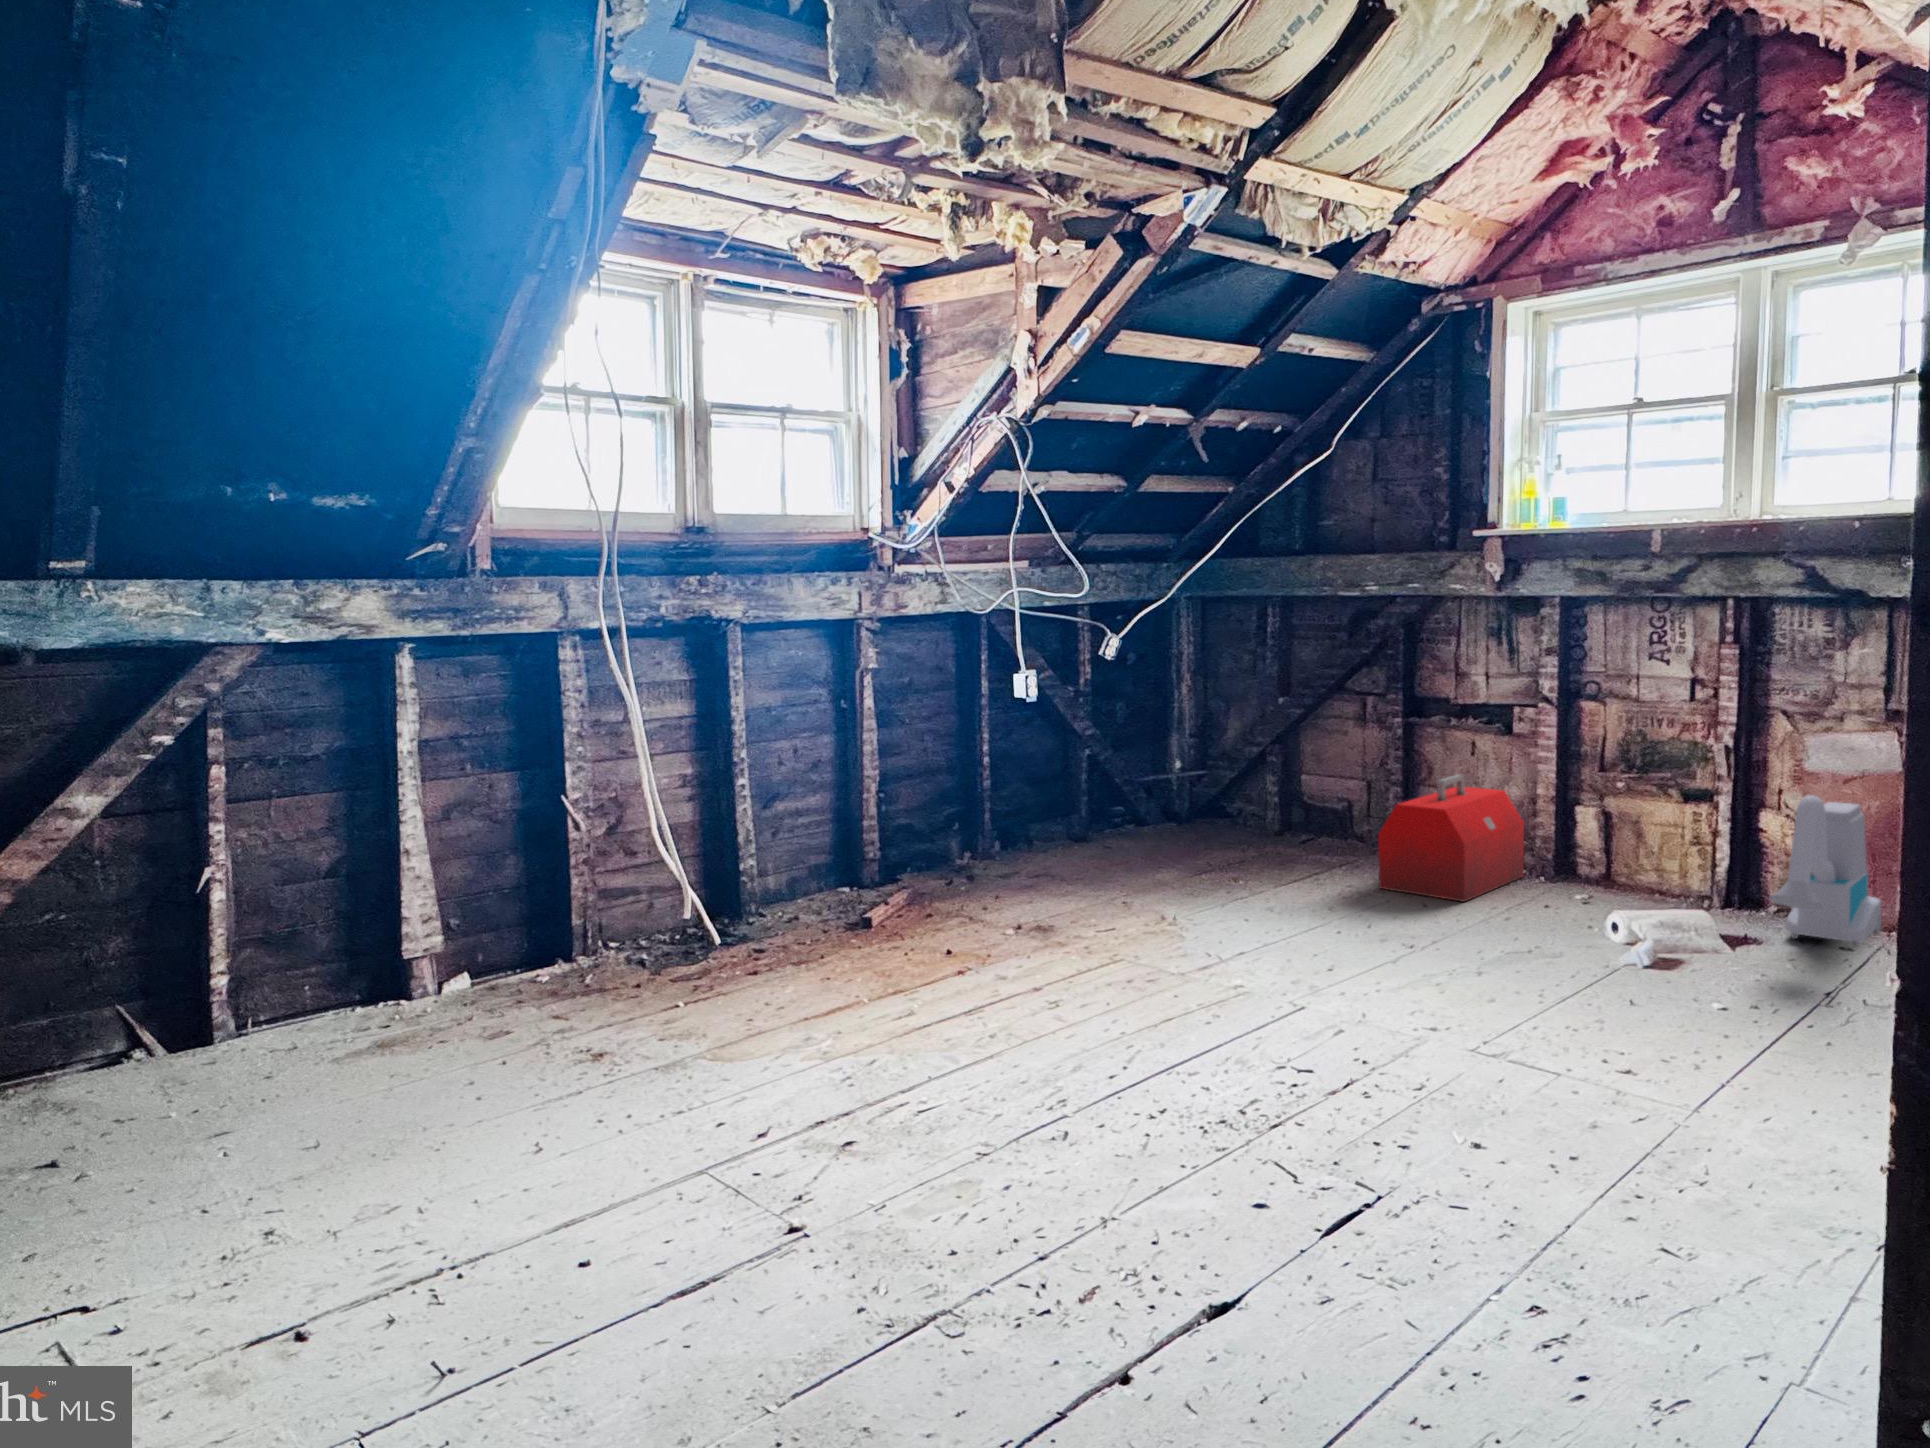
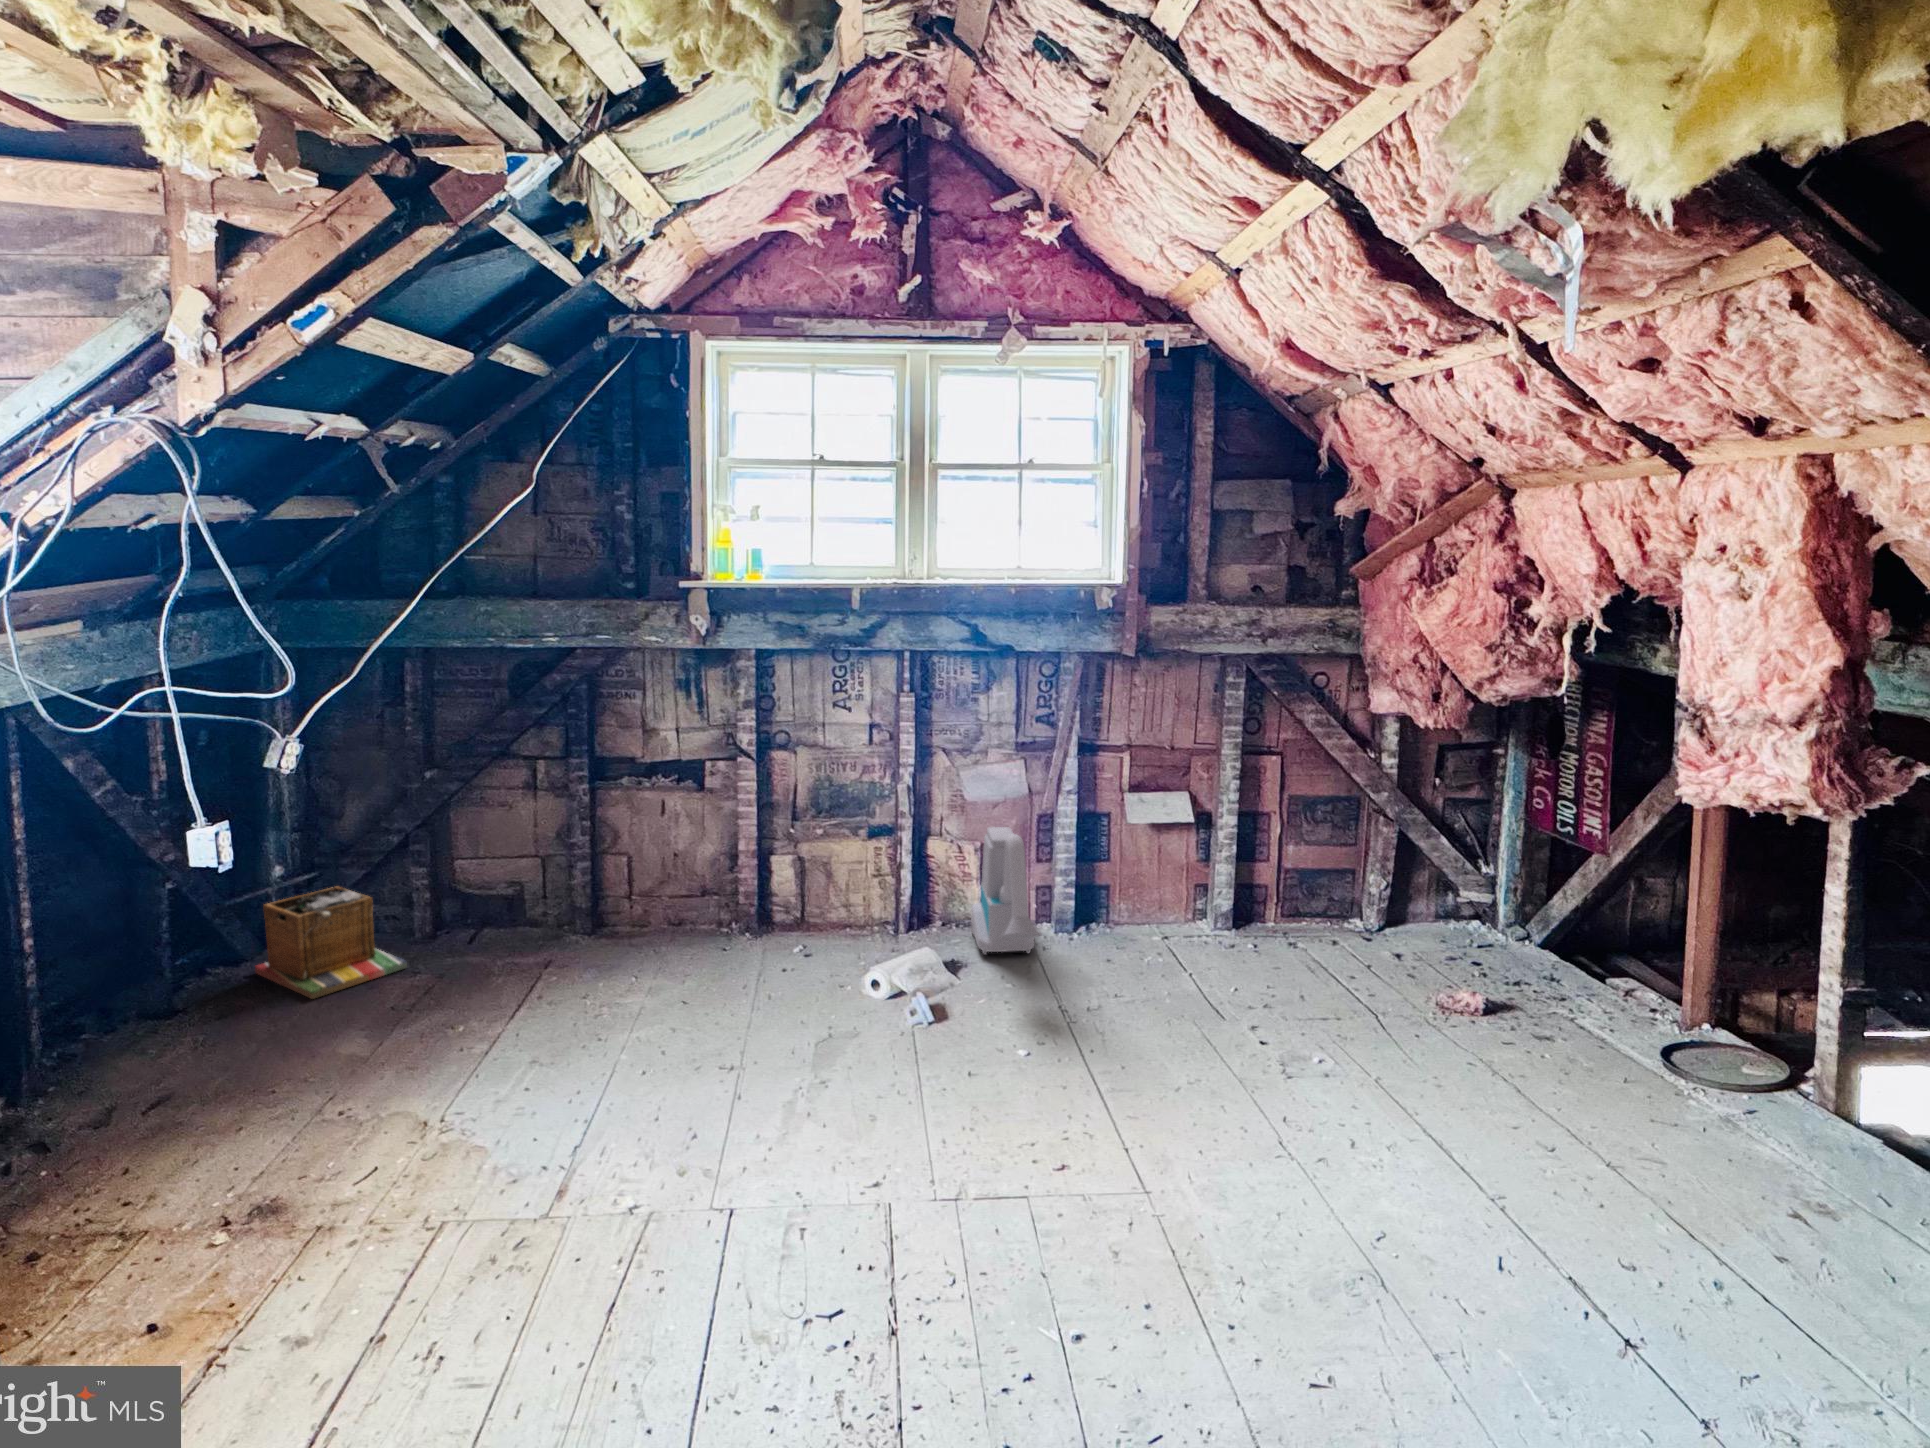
toolbox: present [1378,775,1524,902] -> none [601,840,725,985]
laundry basket: none [1148,786,1244,859] -> present [255,886,407,999]

